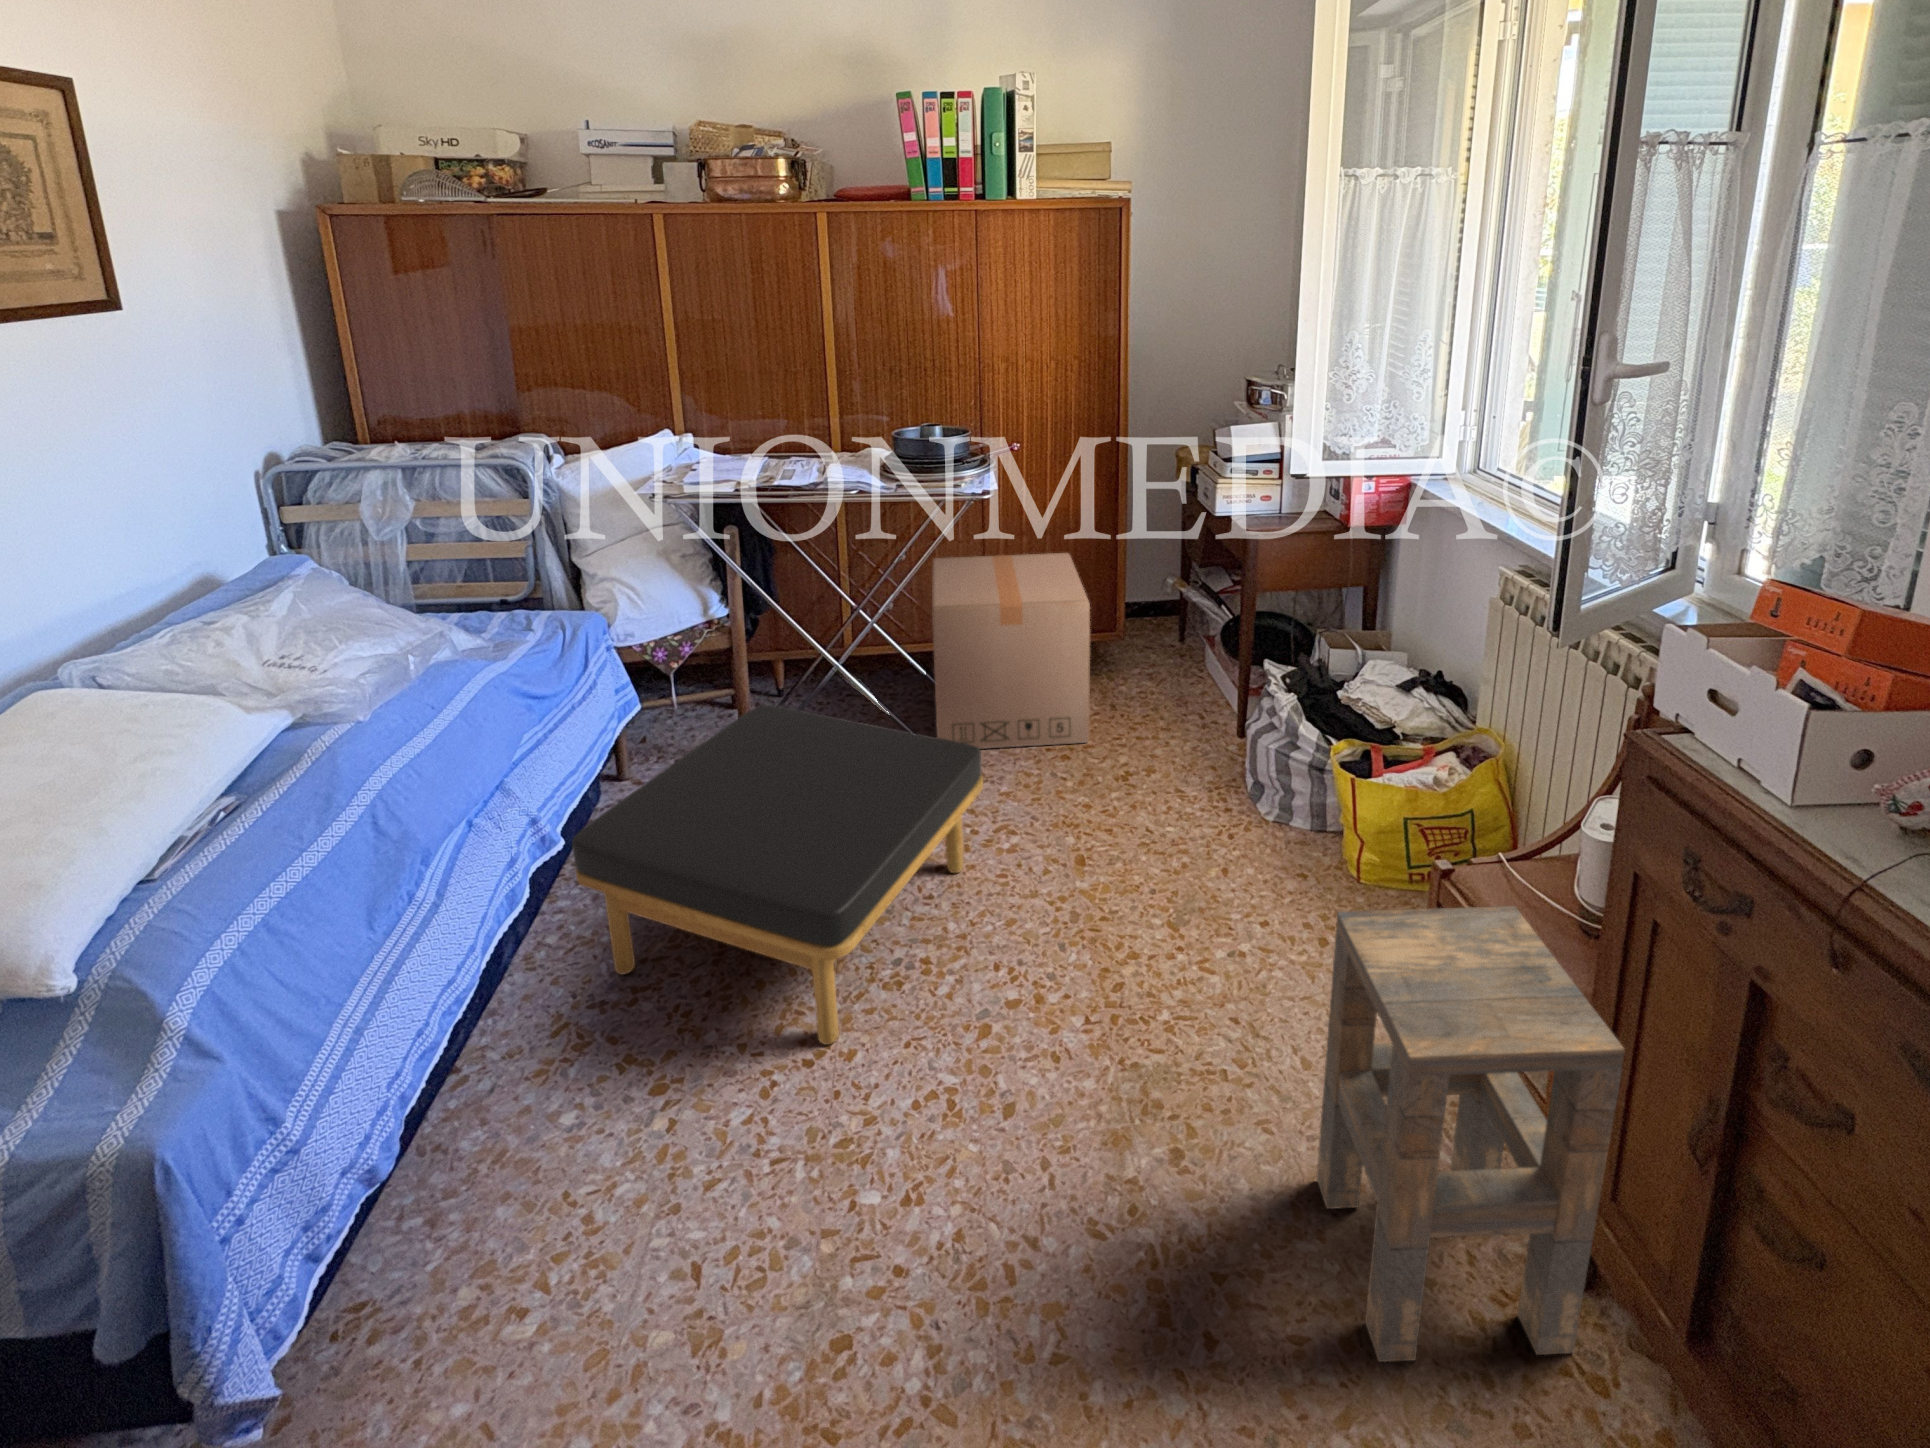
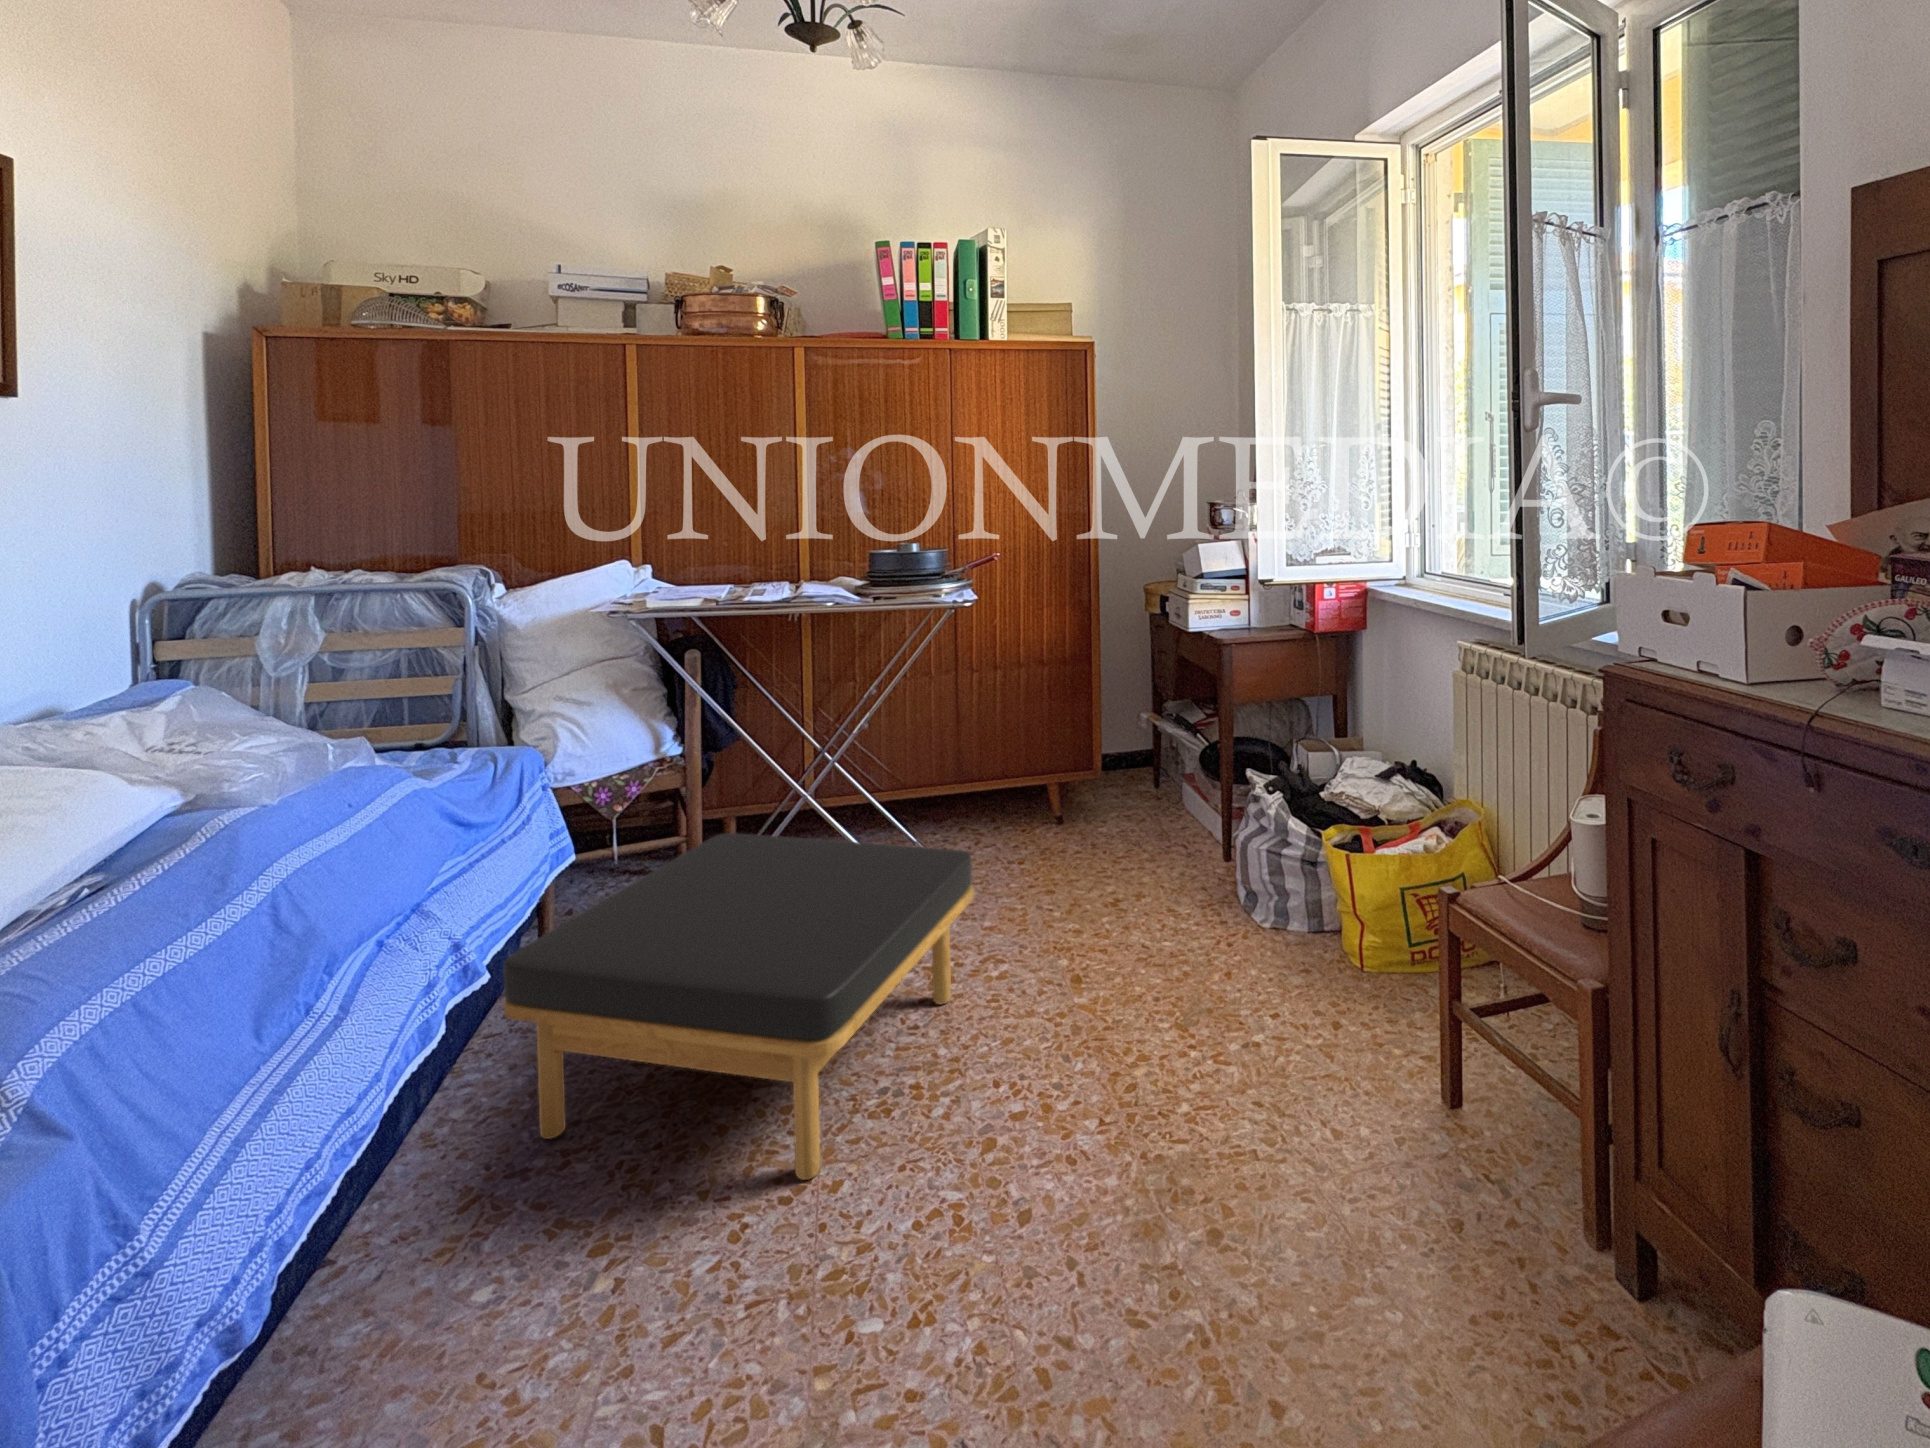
cardboard box: present [932,553,1090,749] -> none [904,687,1076,897]
side table: present [1316,906,1625,1362] -> none [1360,887,1645,1397]

